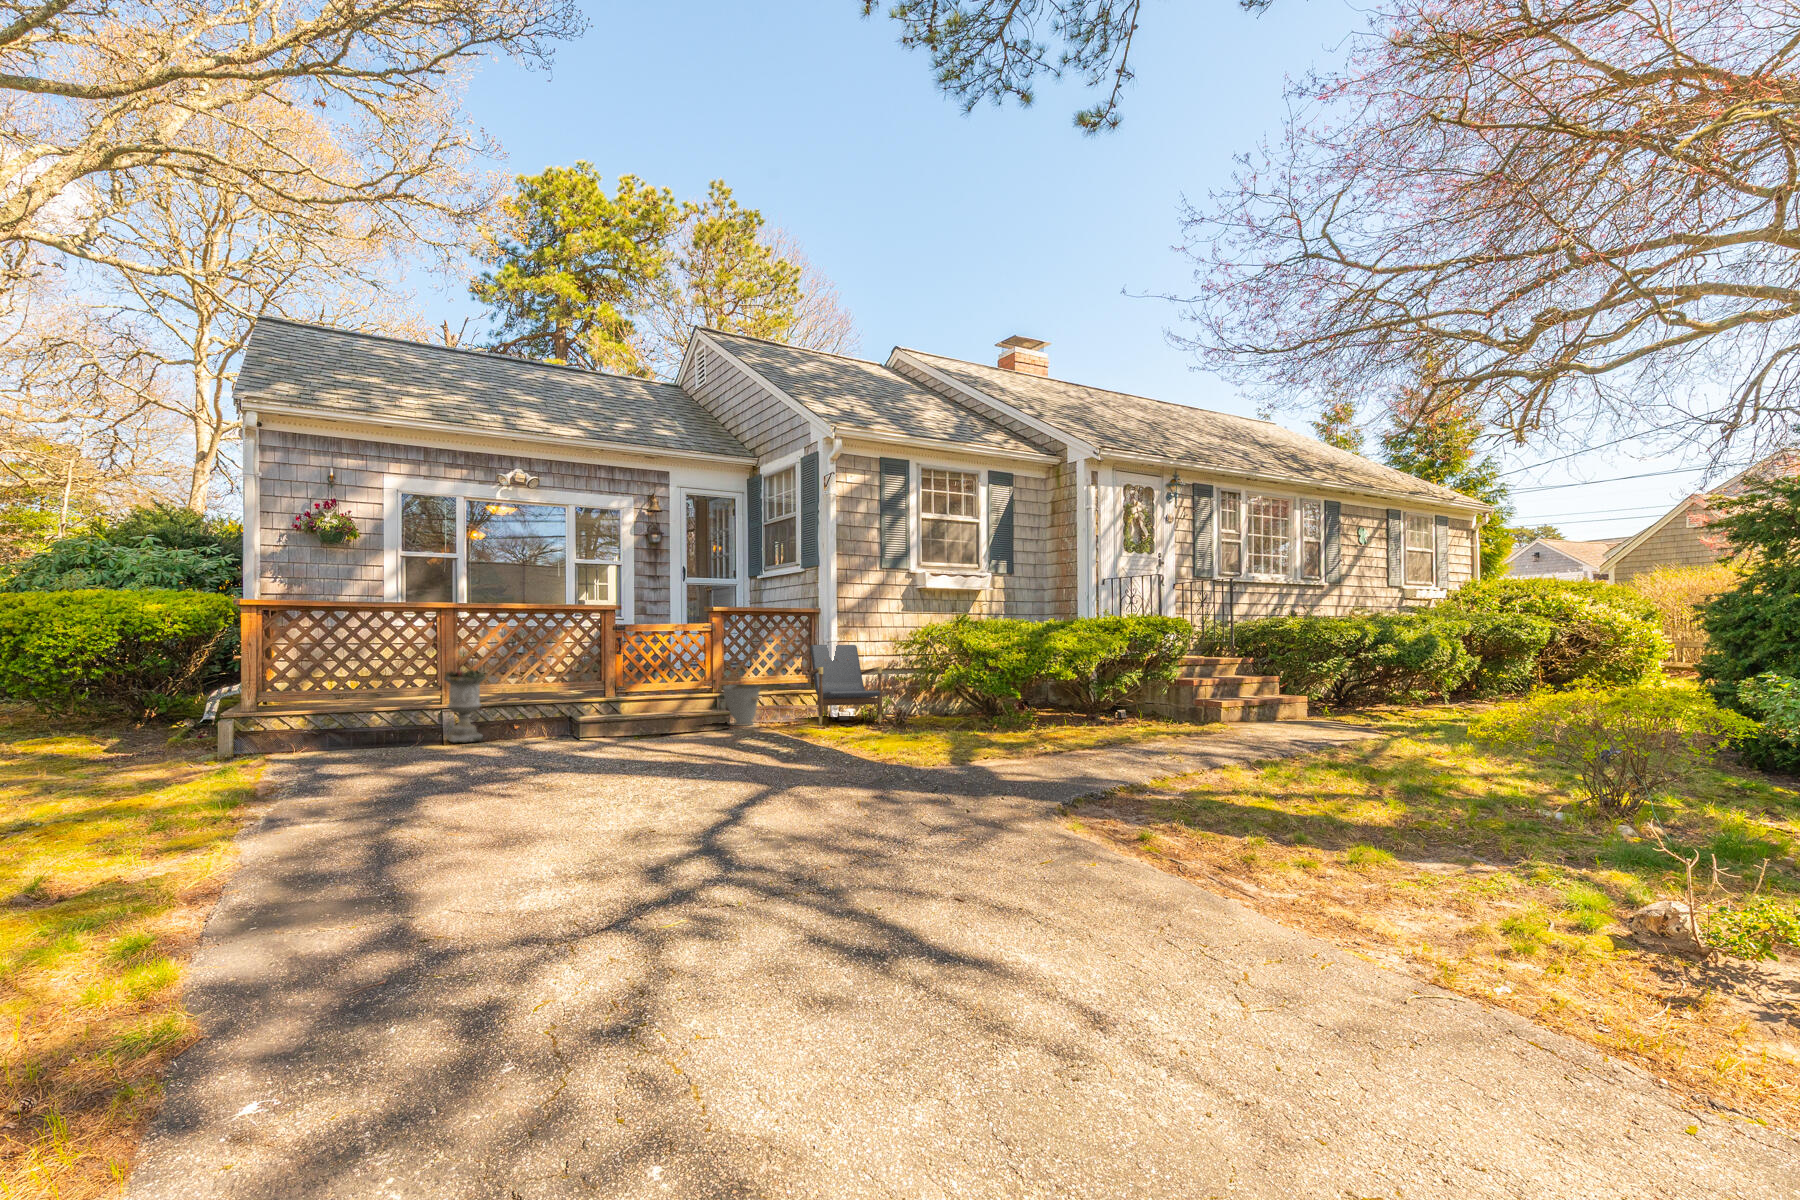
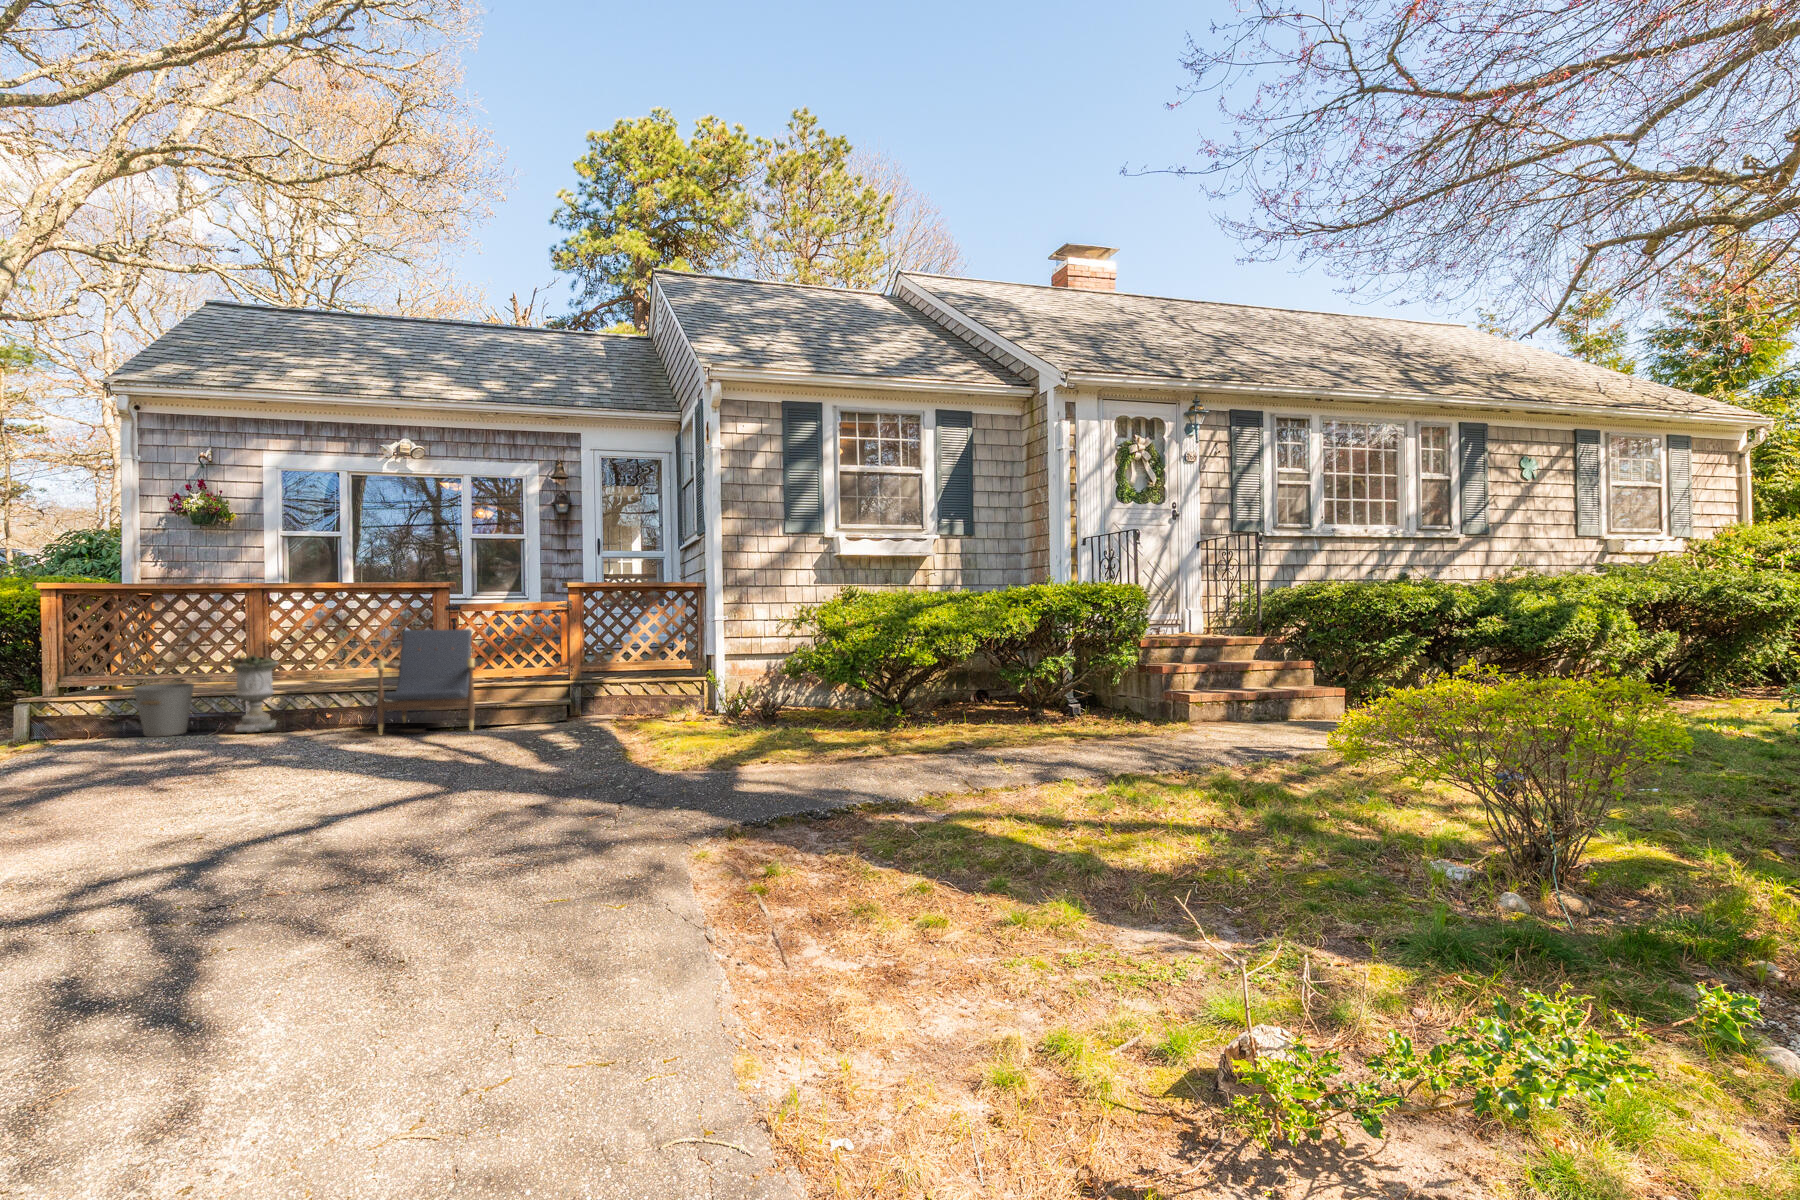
lounge chair: present [809,645,882,725] -> present [377,629,477,735]
bucket: present [723,685,761,726] -> present [133,683,194,737]

